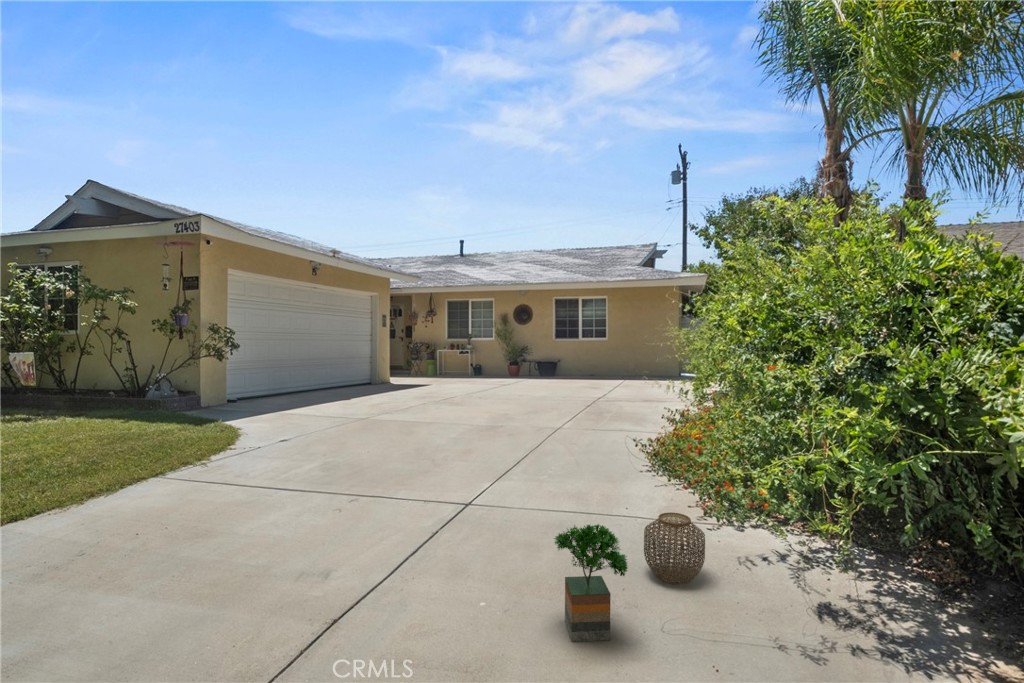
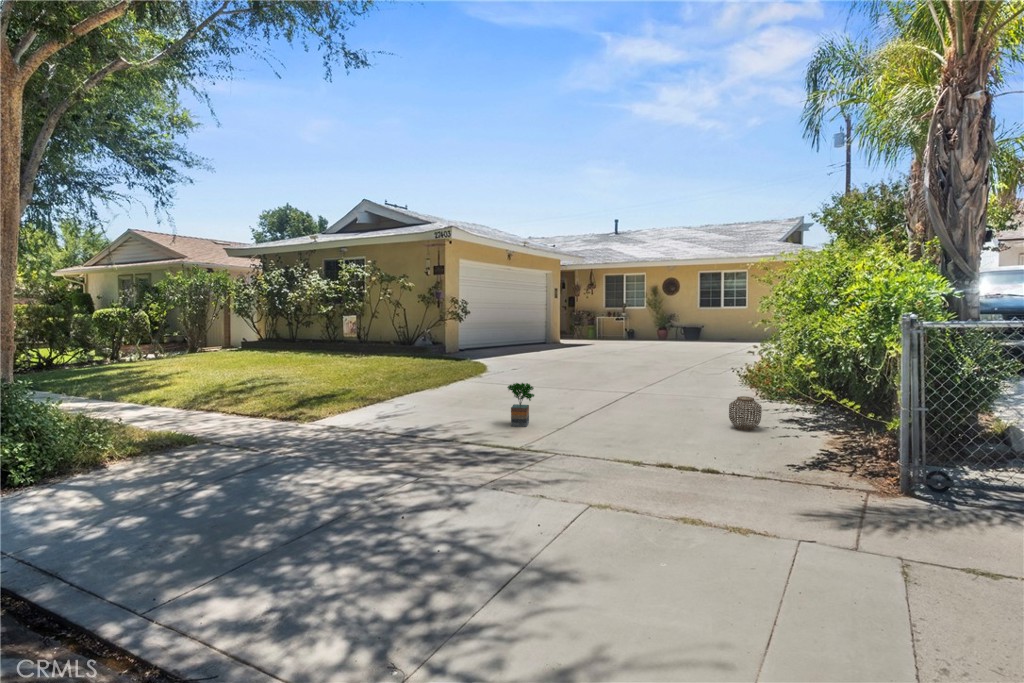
potted tree: present [554,524,628,642] -> present [507,383,534,427]

